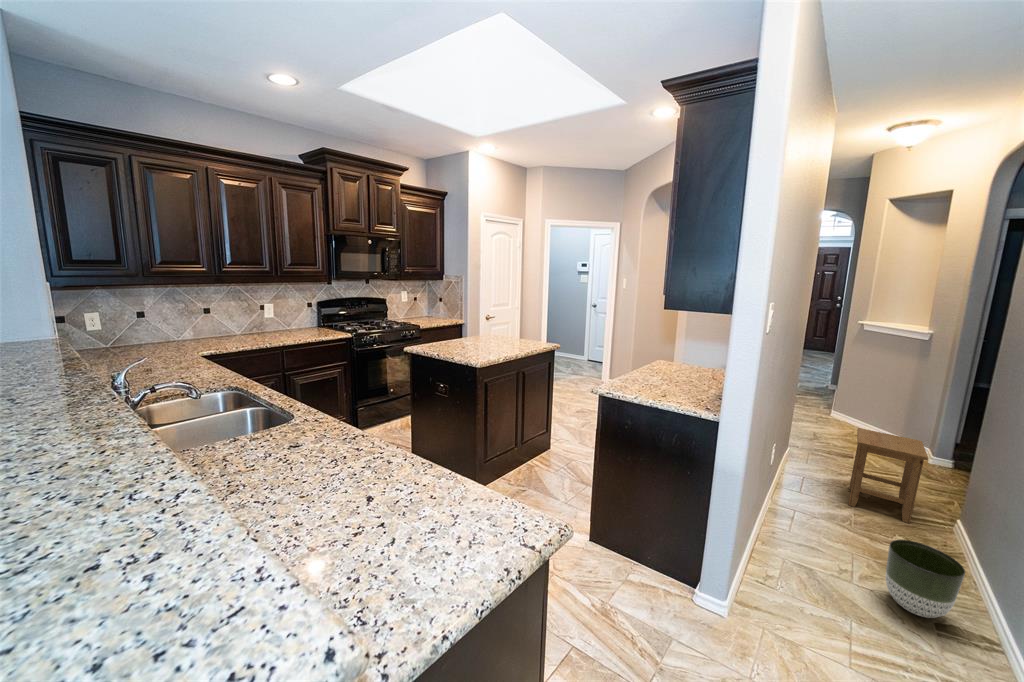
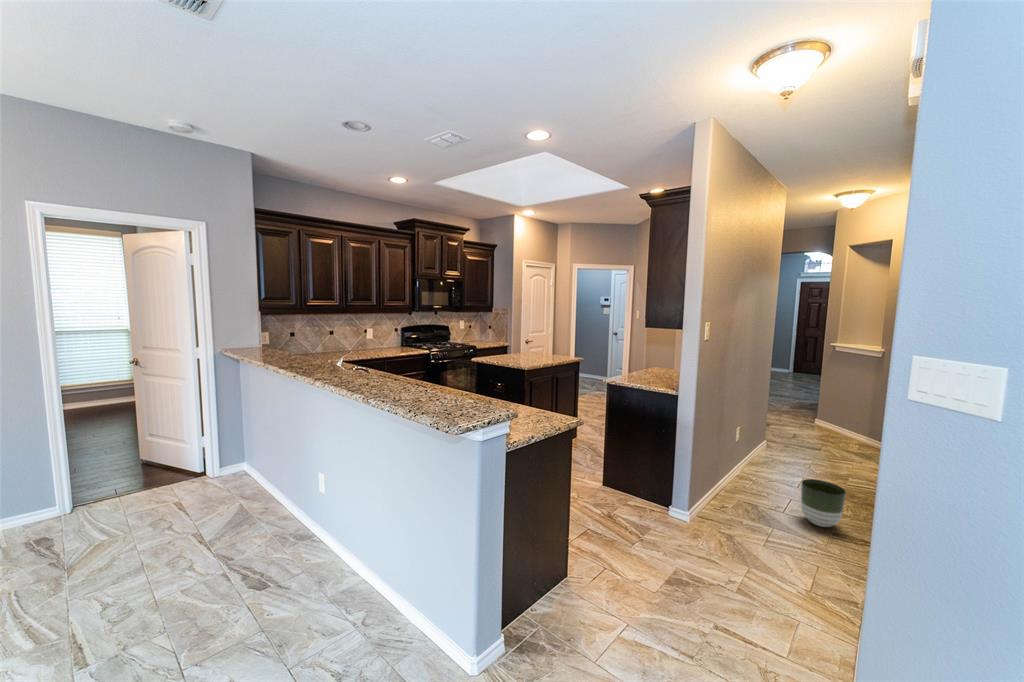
stool: present [849,428,928,523] -> none [801,419,855,486]

